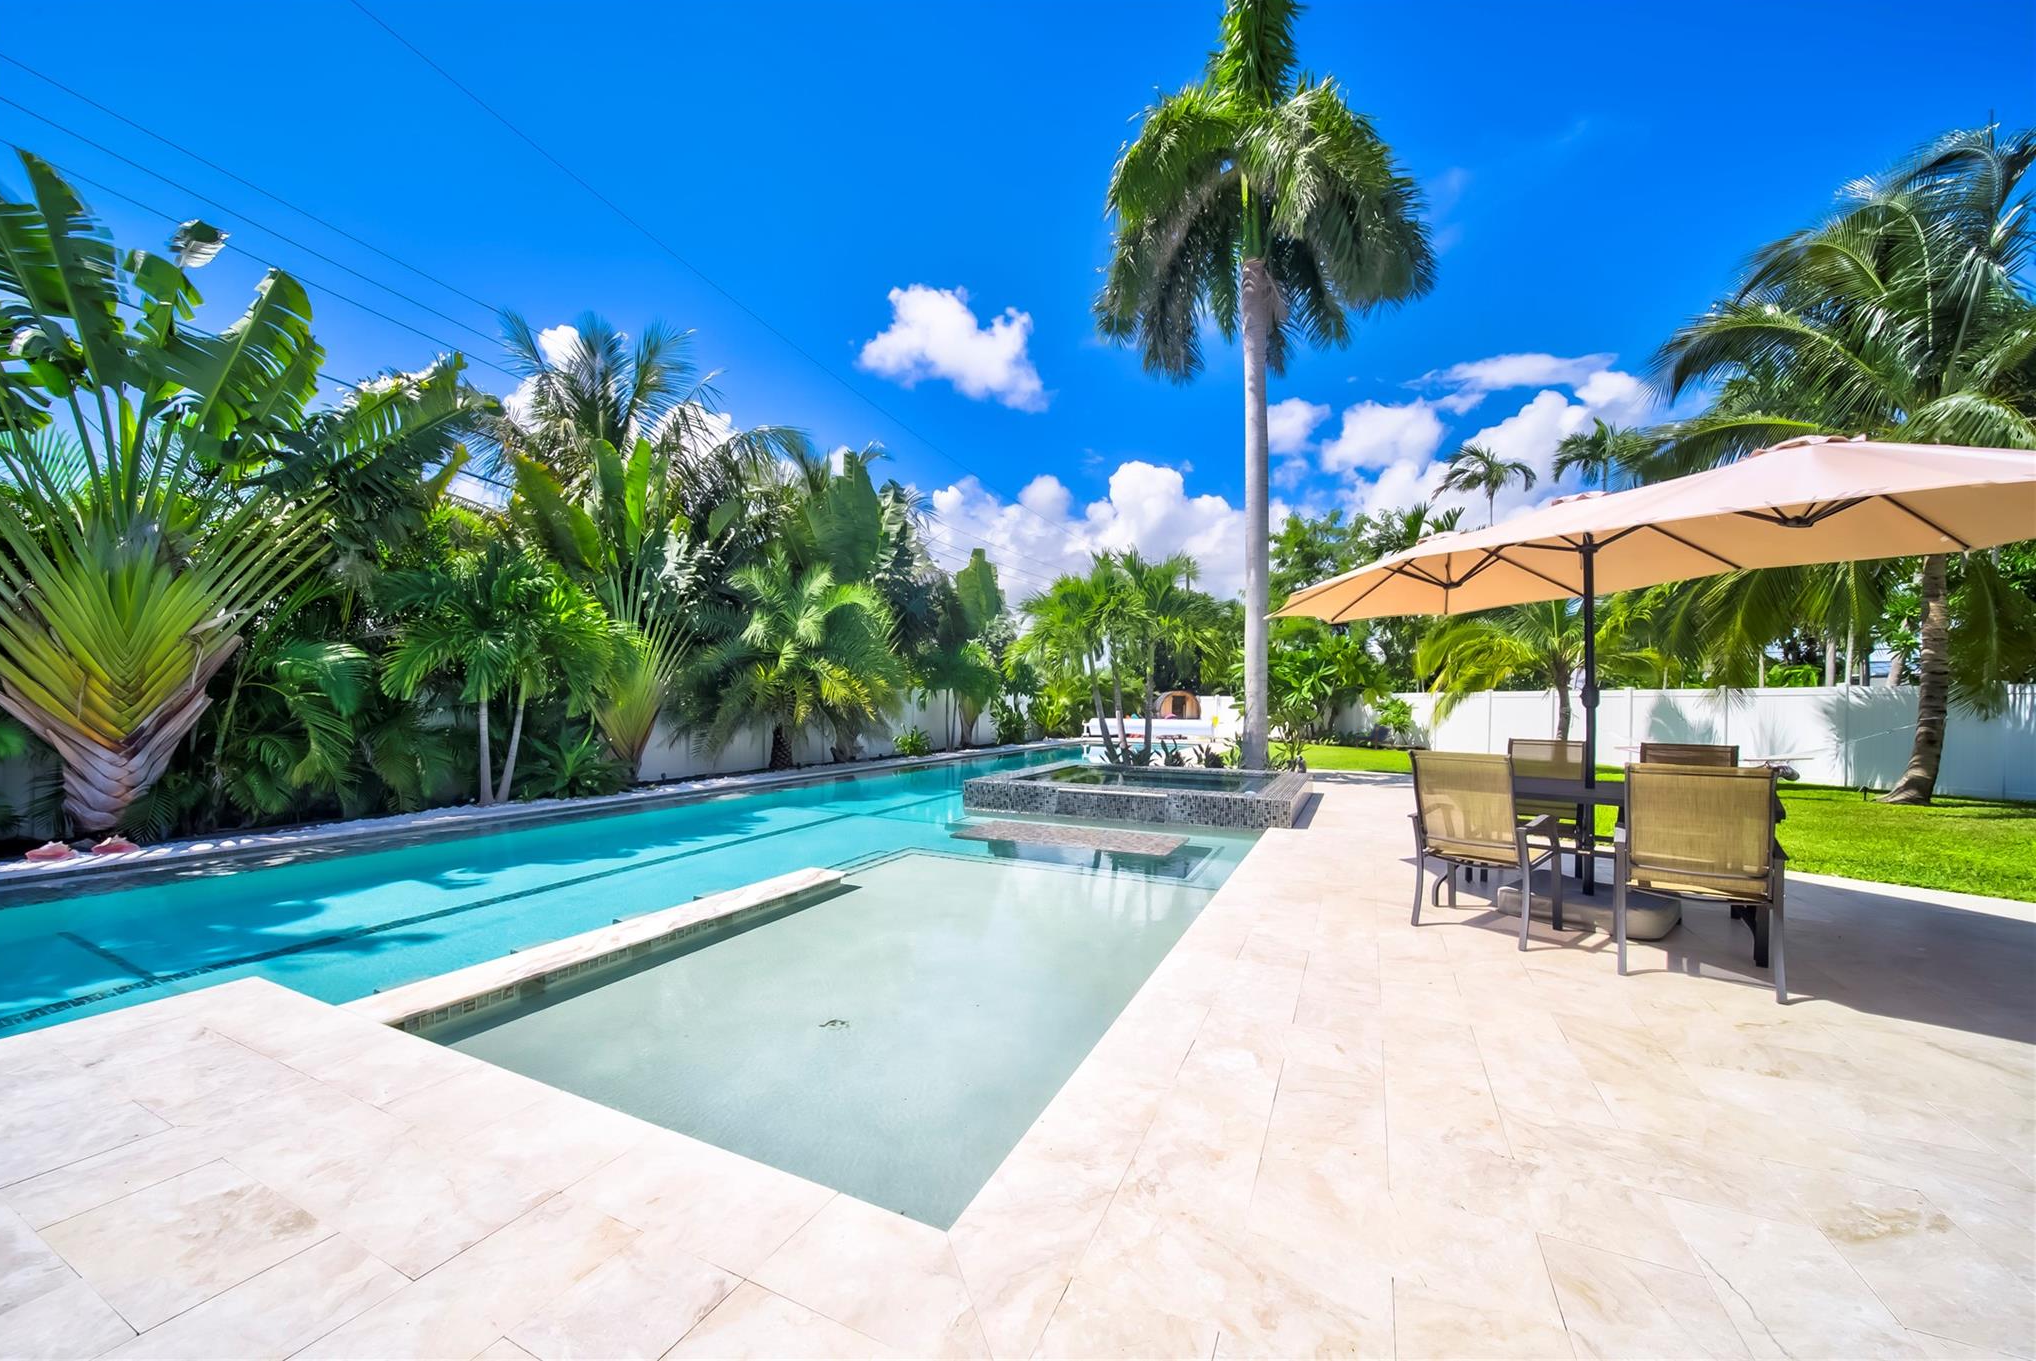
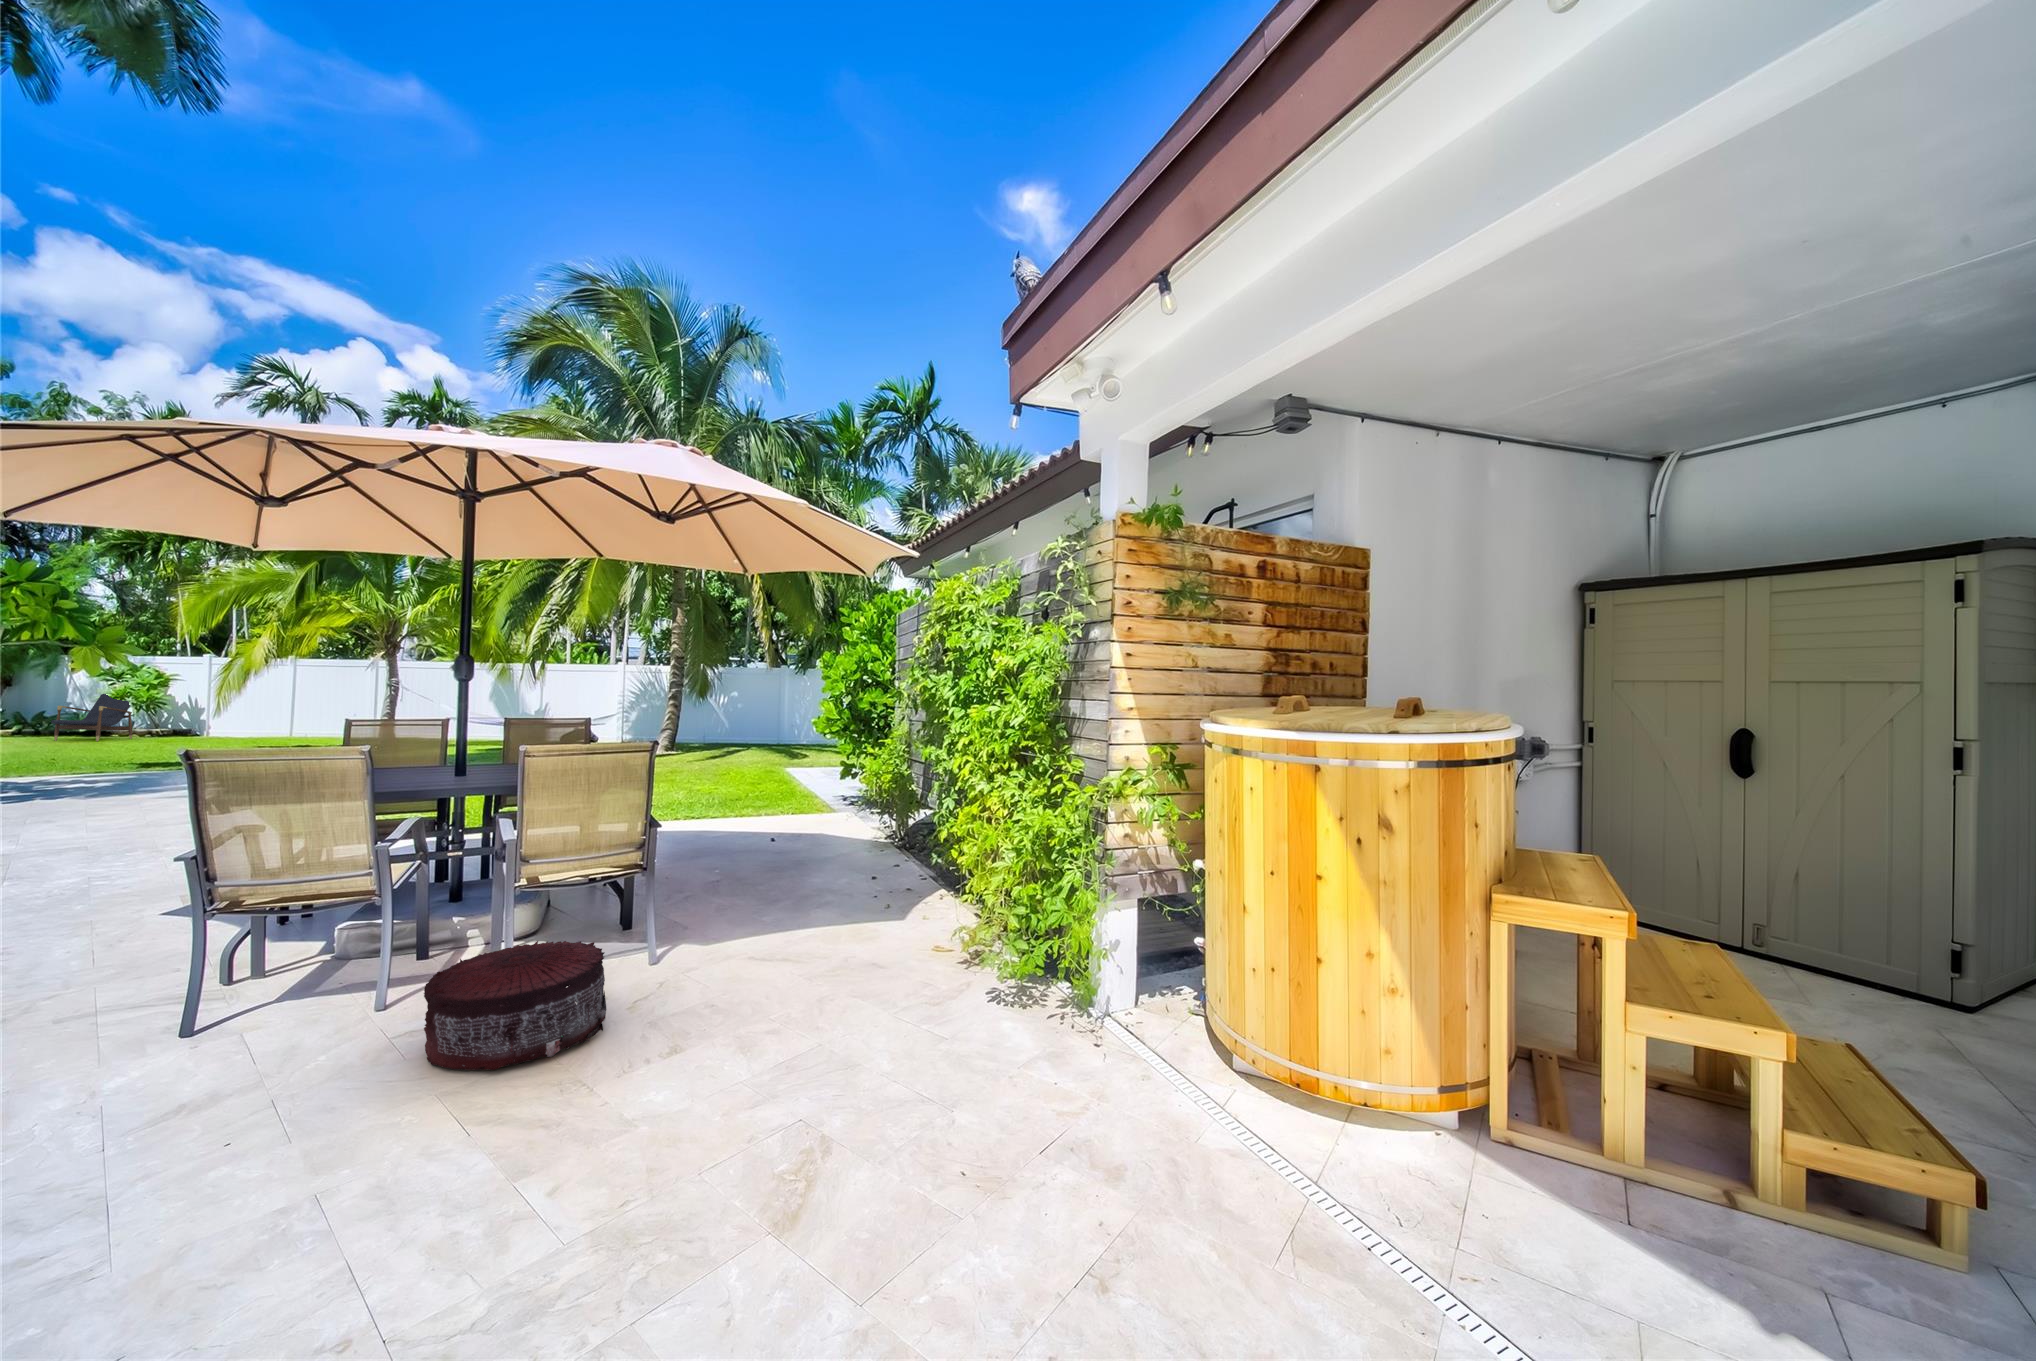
pouf: none [1544,926,1707,1032] -> present [424,941,607,1070]

